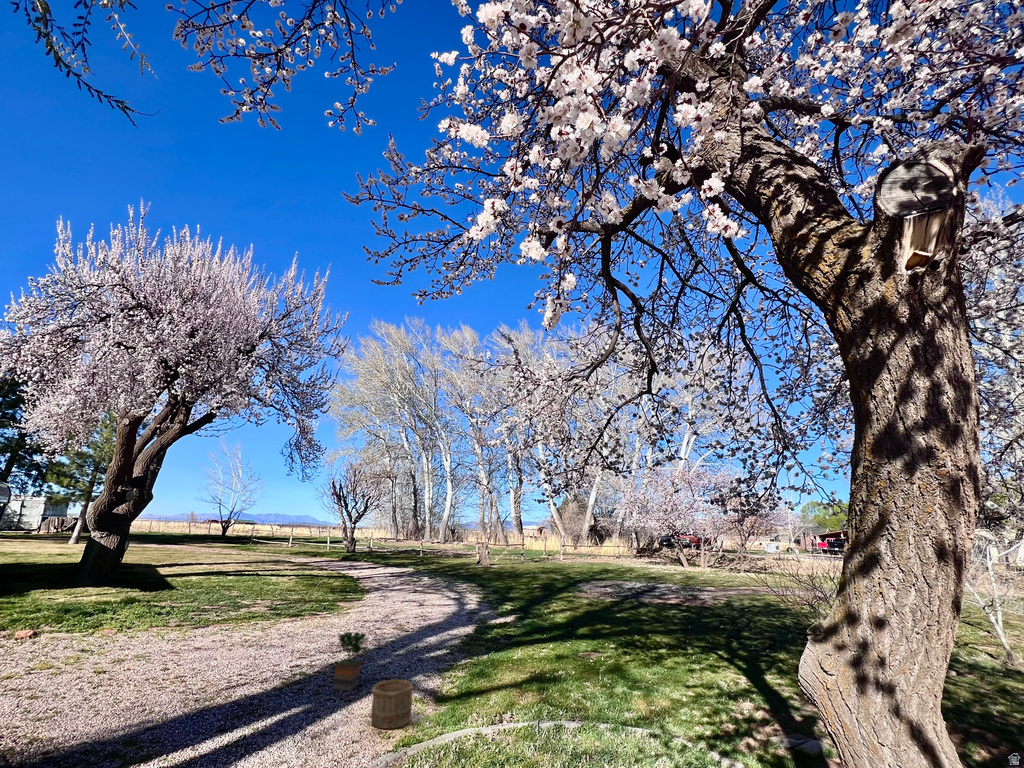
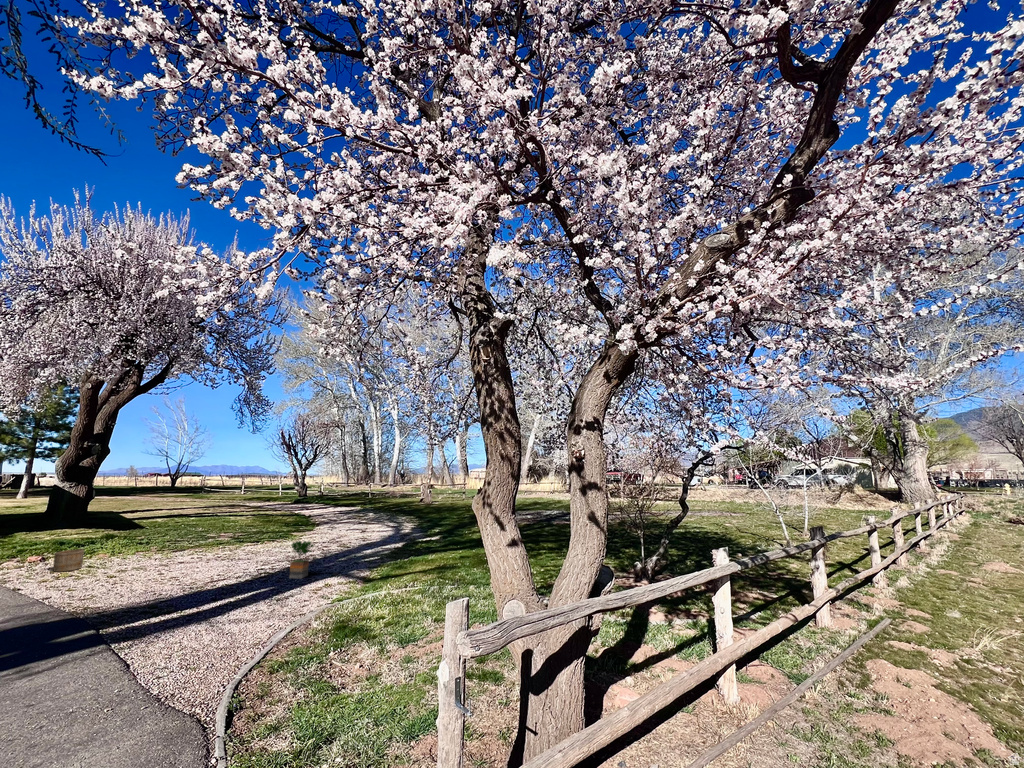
wooden bucket: present [371,679,413,729] -> present [53,549,84,572]

